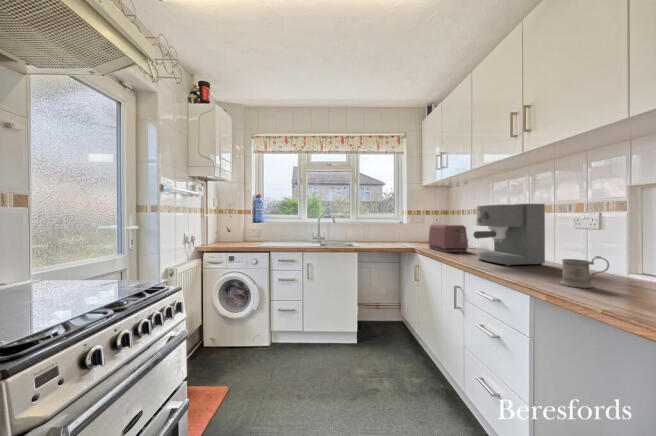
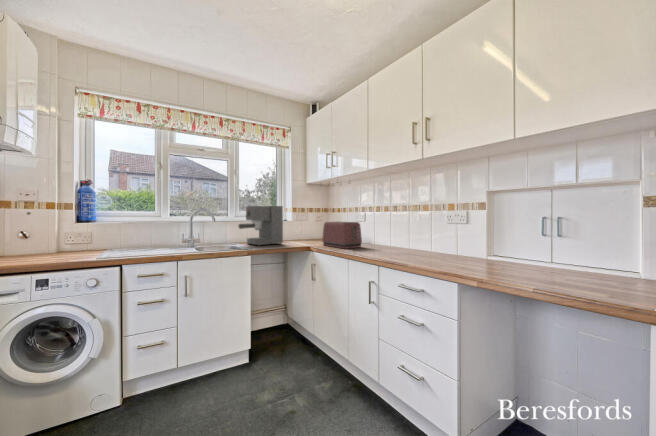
coffee maker: present [473,204,545,266] -> present [238,206,283,246]
mug: present [560,256,609,288] -> none [479,246,514,274]

